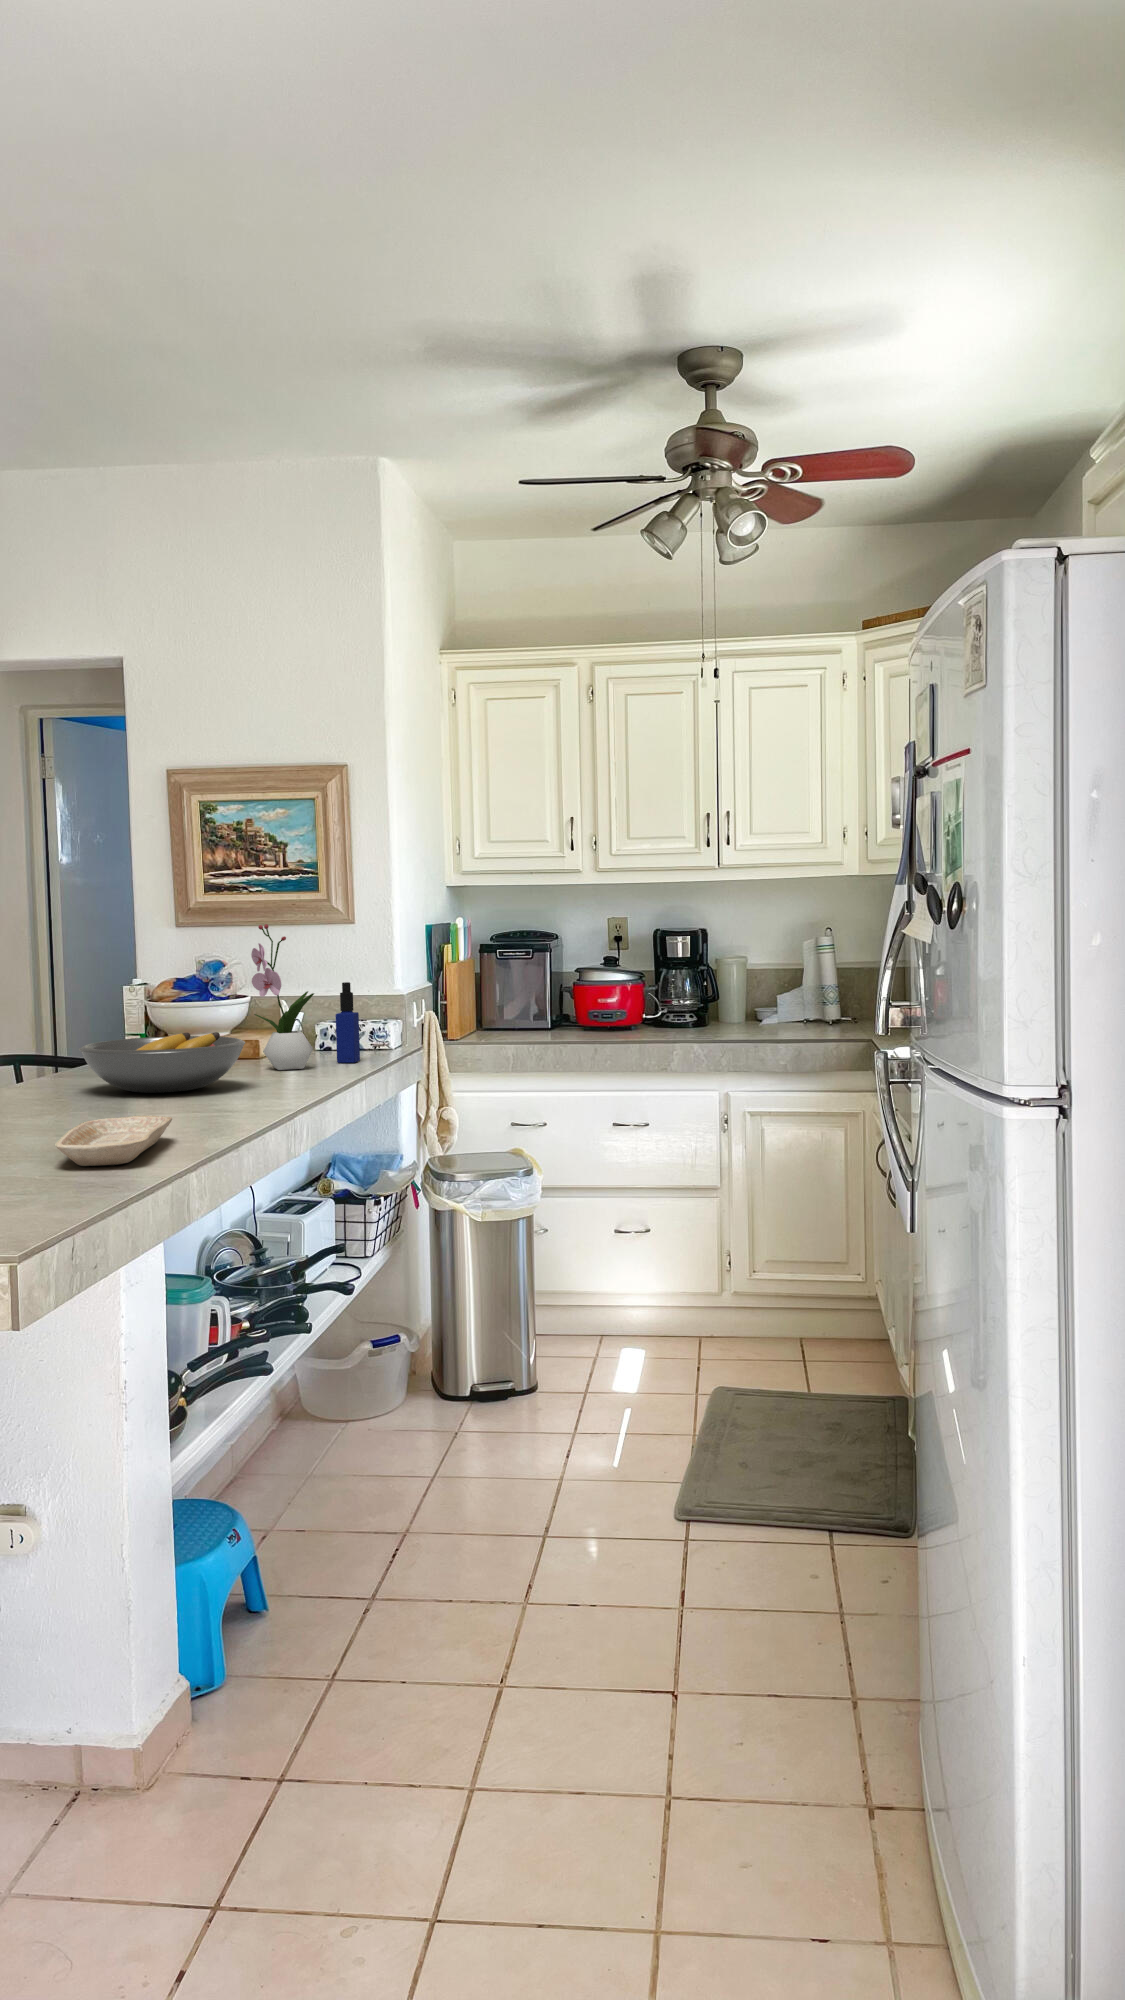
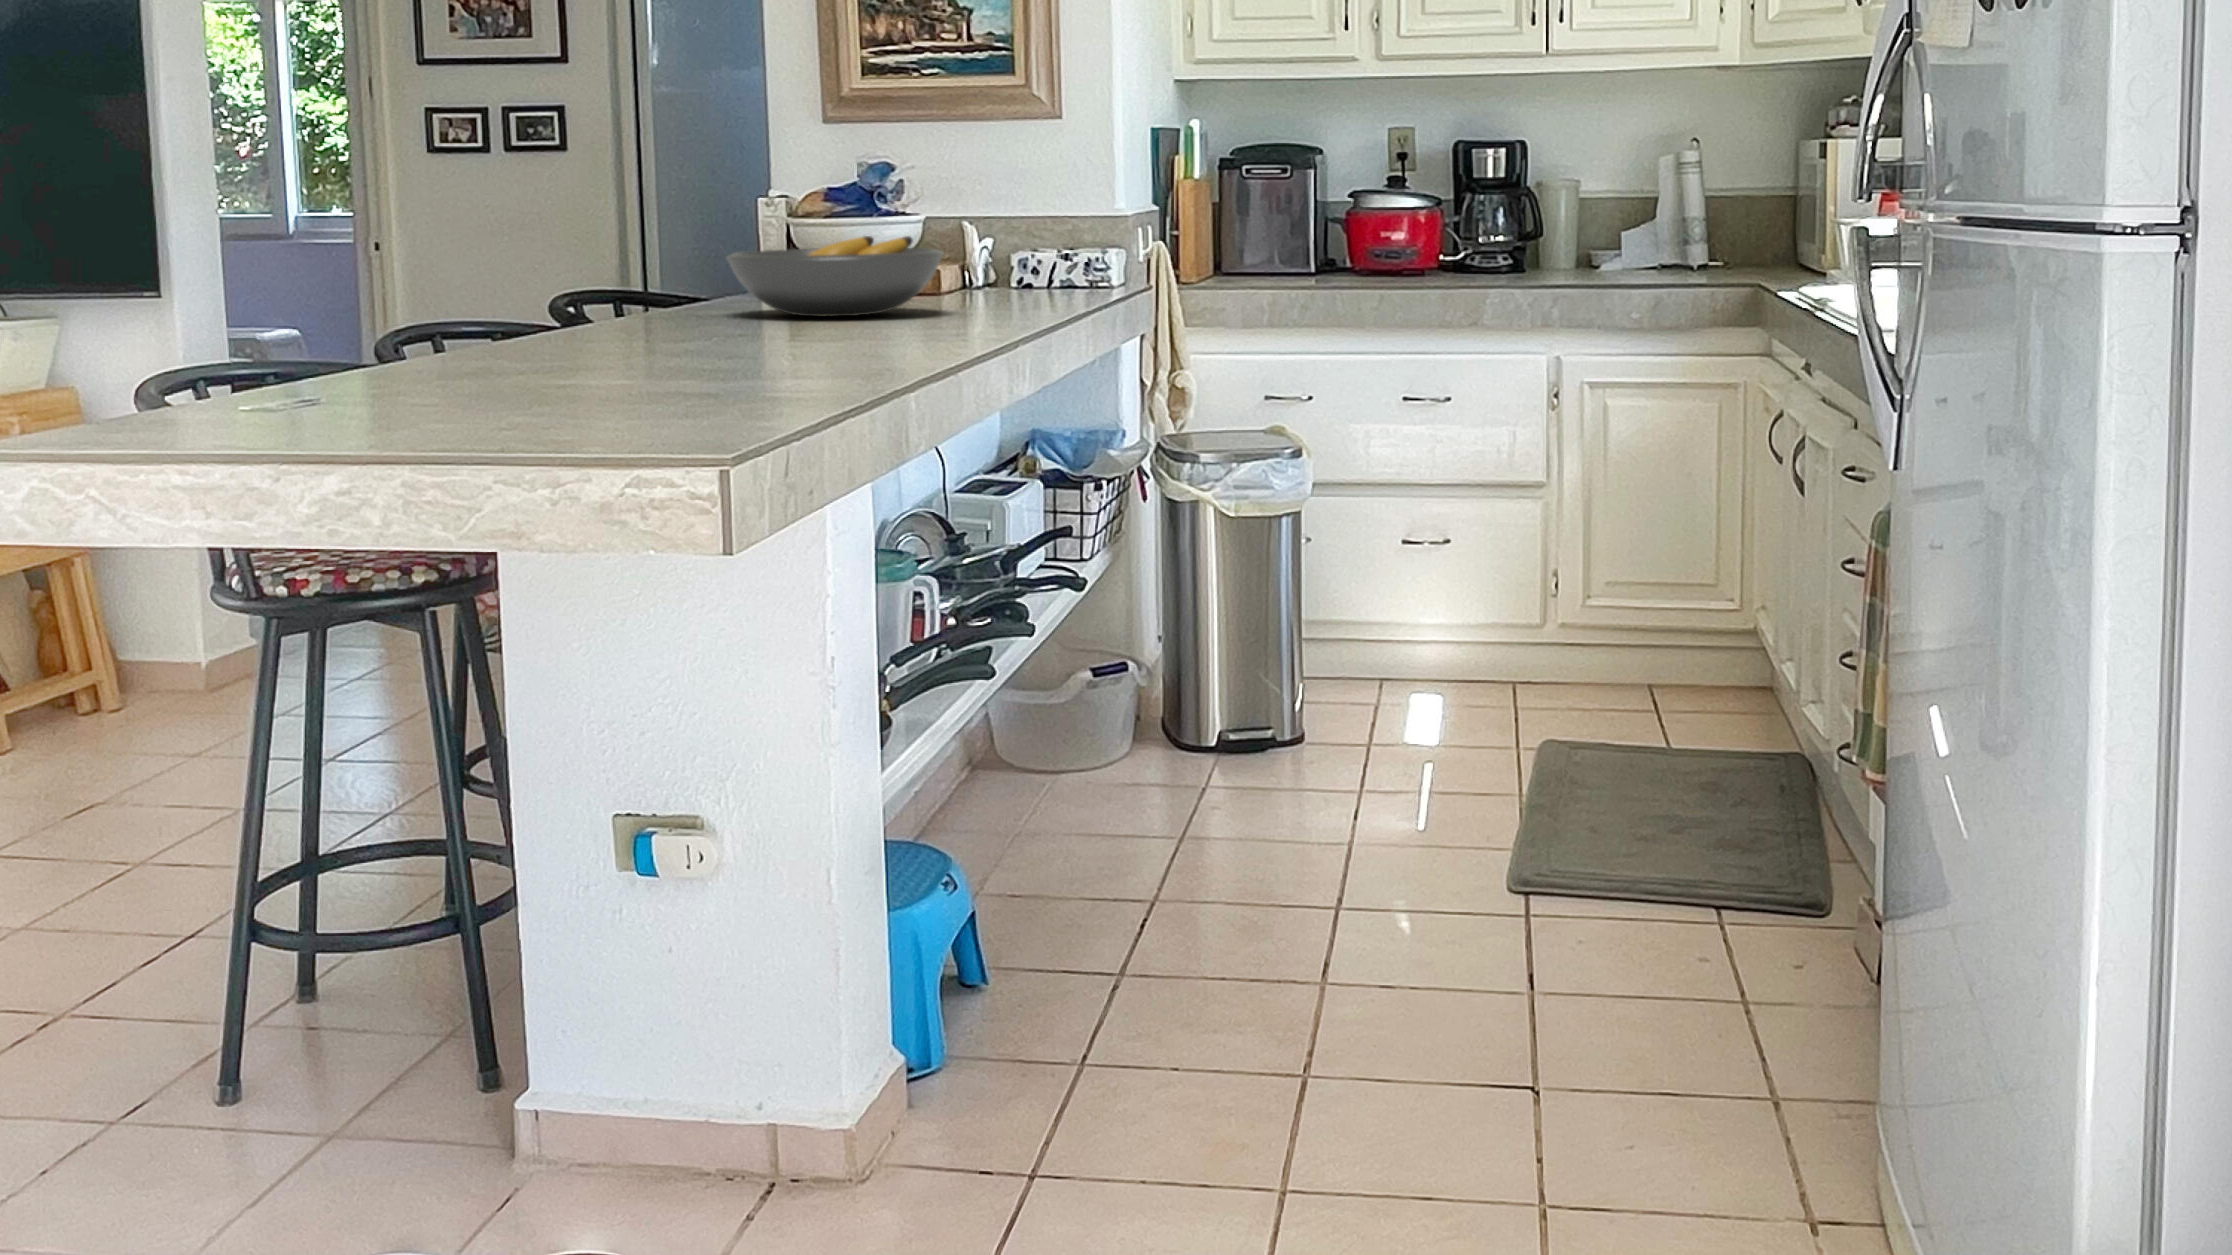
flower arrangement: present [251,924,314,1070] -> none [940,105,1025,301]
bottle: present [336,982,360,1063] -> none [1048,188,1080,296]
tray: present [55,1116,172,1166] -> none [743,320,882,369]

